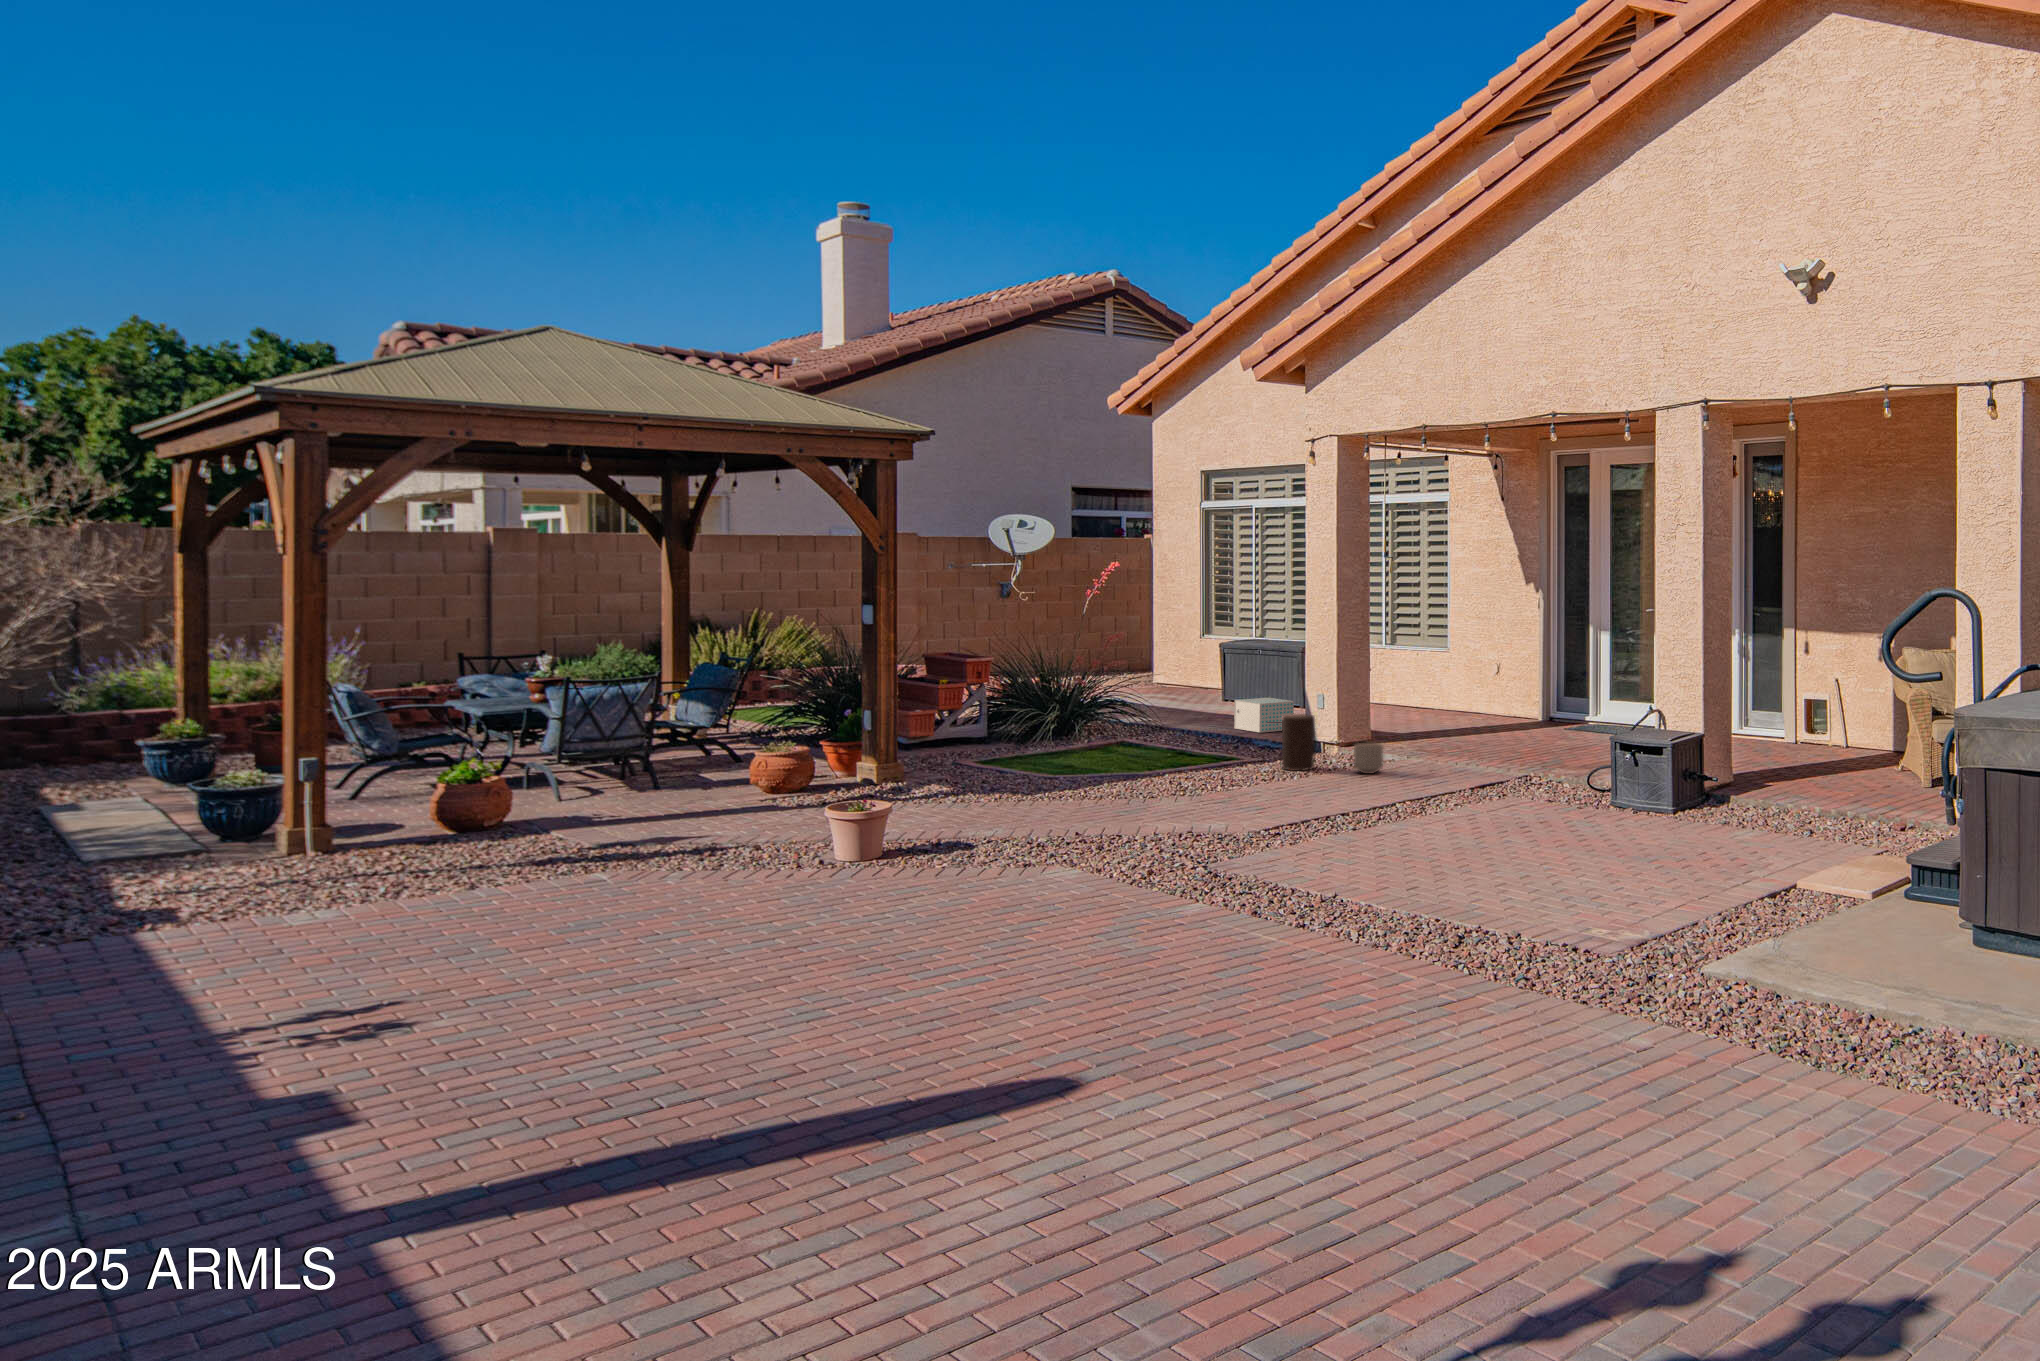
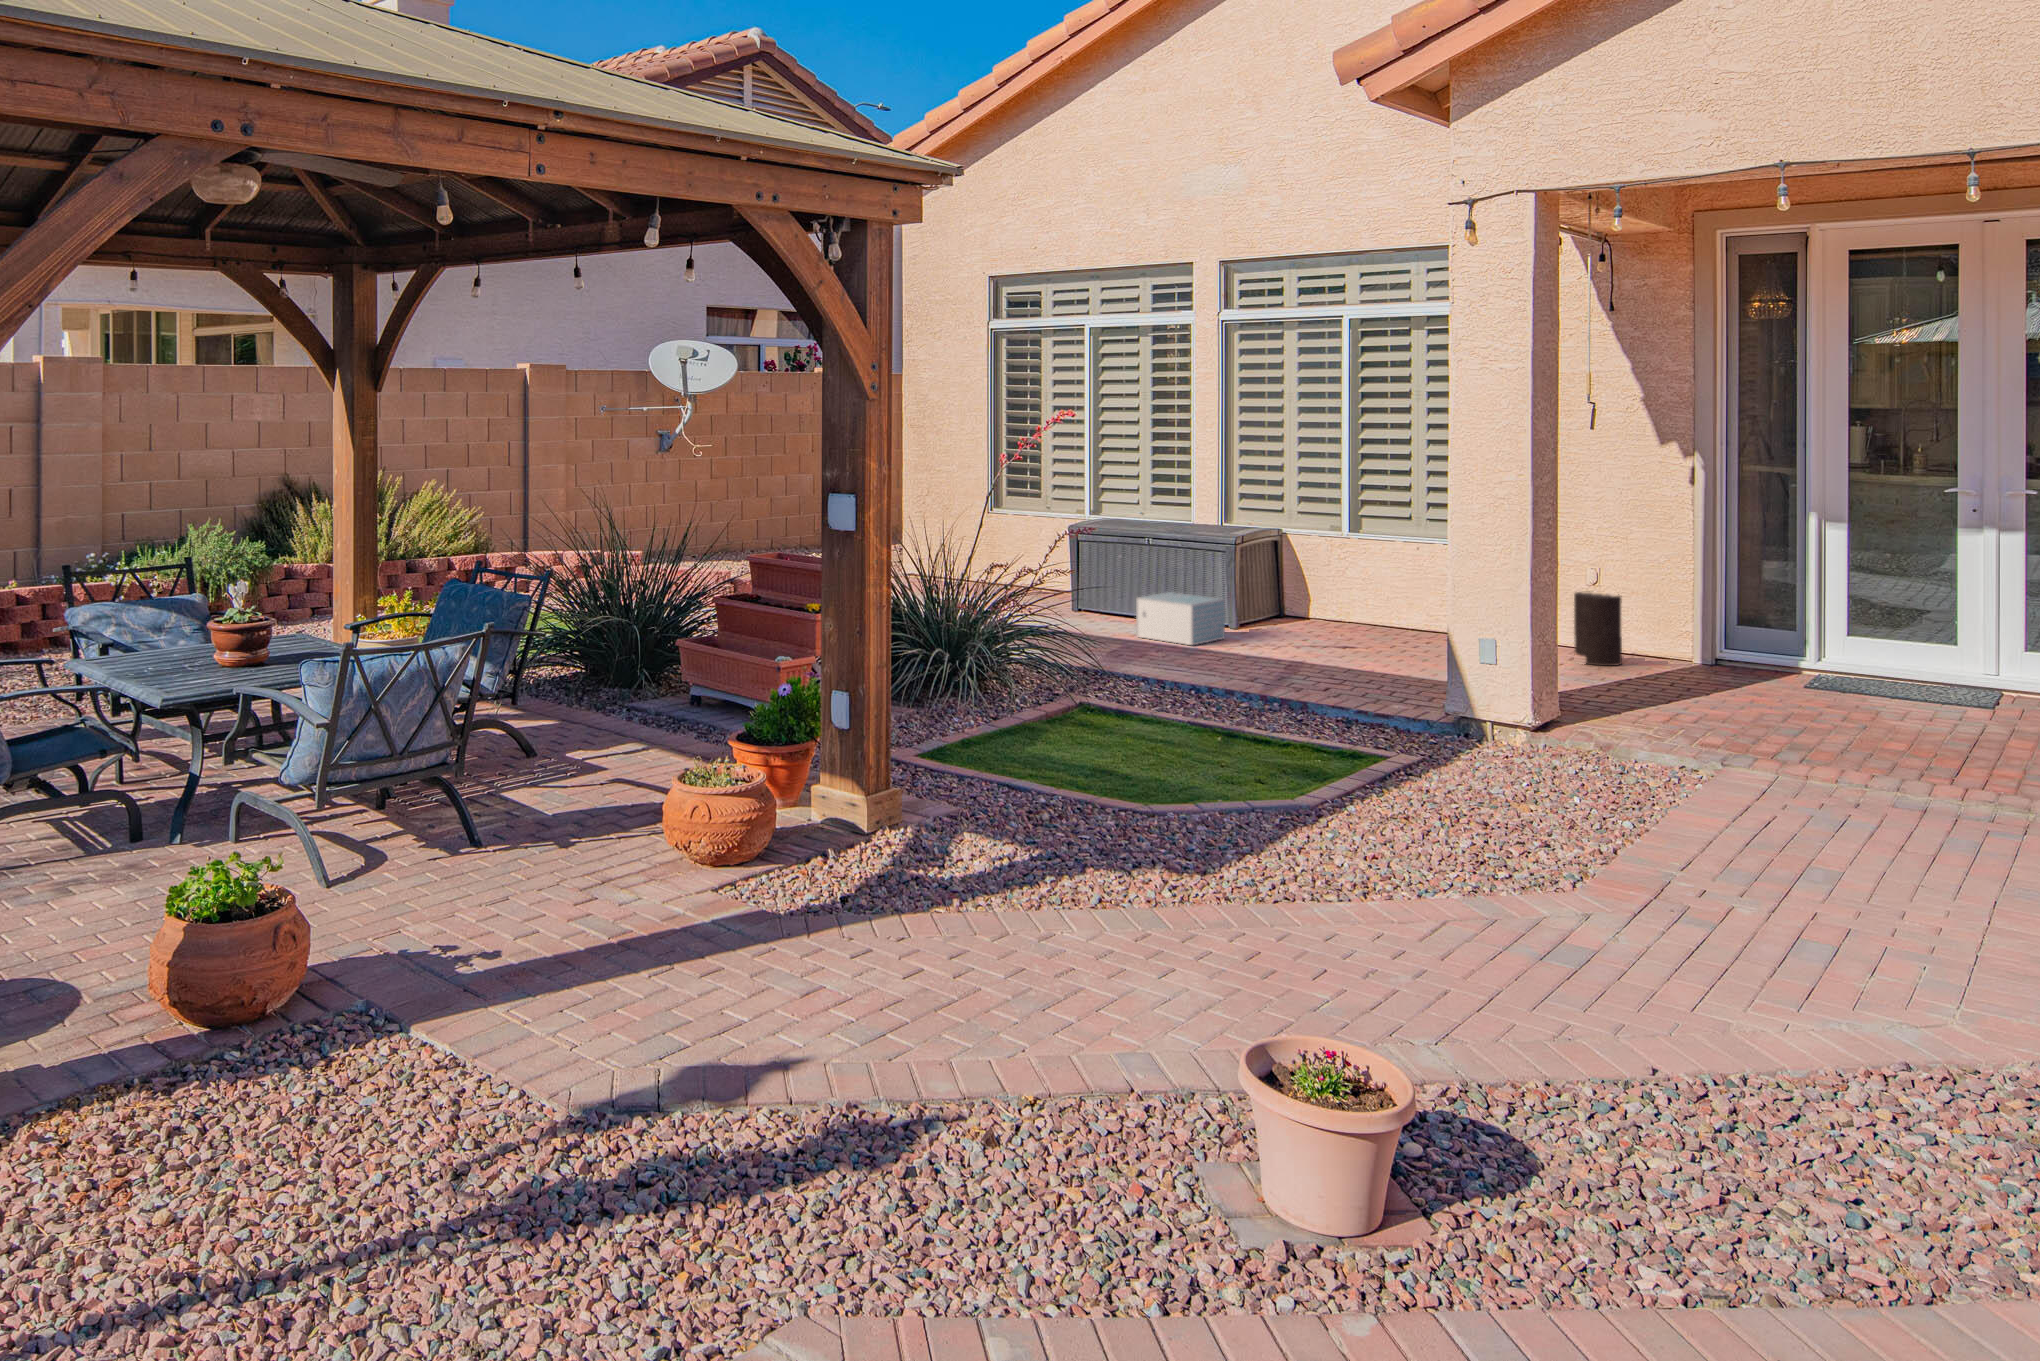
stool: present [1282,714,1315,771] -> present [1574,592,1622,666]
planter: present [1354,743,1383,774] -> none [1556,692,1609,745]

